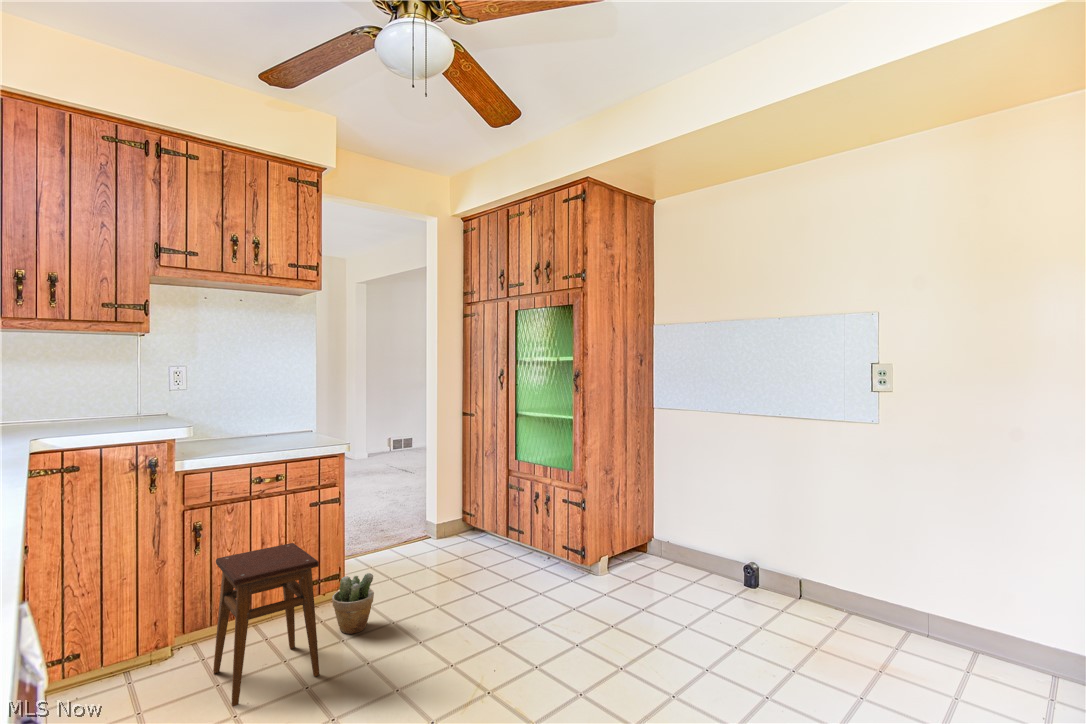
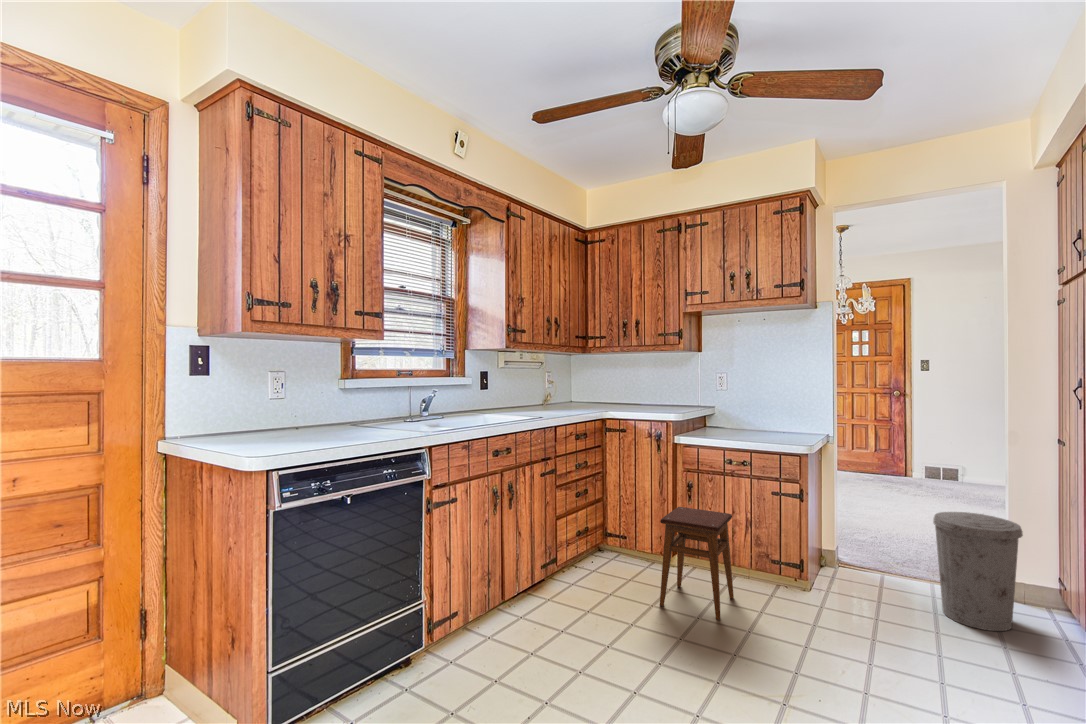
trash can: none [425,479,482,571] -> present [933,512,1023,631]
potted plant: present [332,573,374,634] -> none [767,560,806,615]

